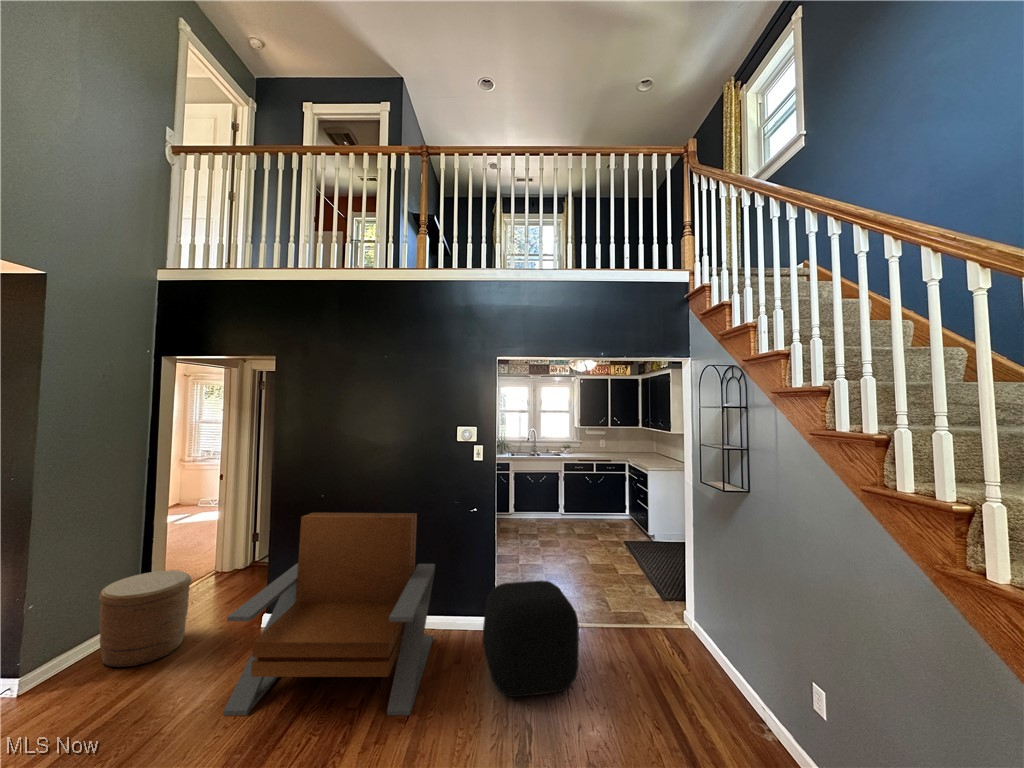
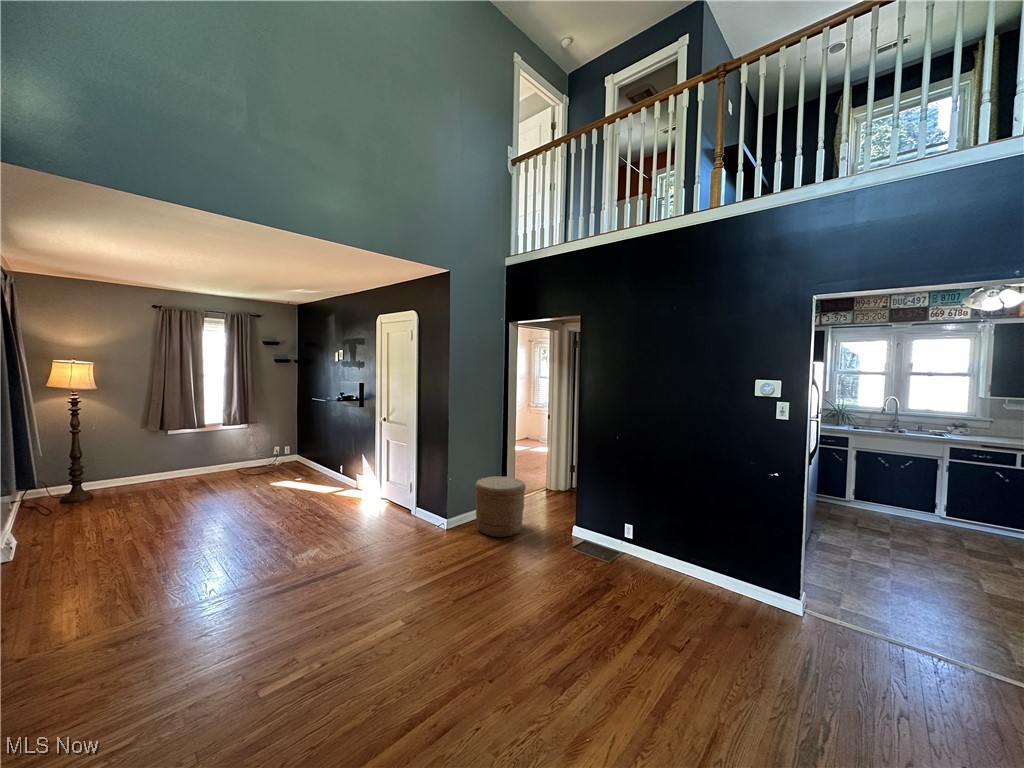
lounge chair: present [223,513,435,716] -> none [536,450,724,654]
ottoman: present [483,580,579,697] -> none [772,561,920,717]

